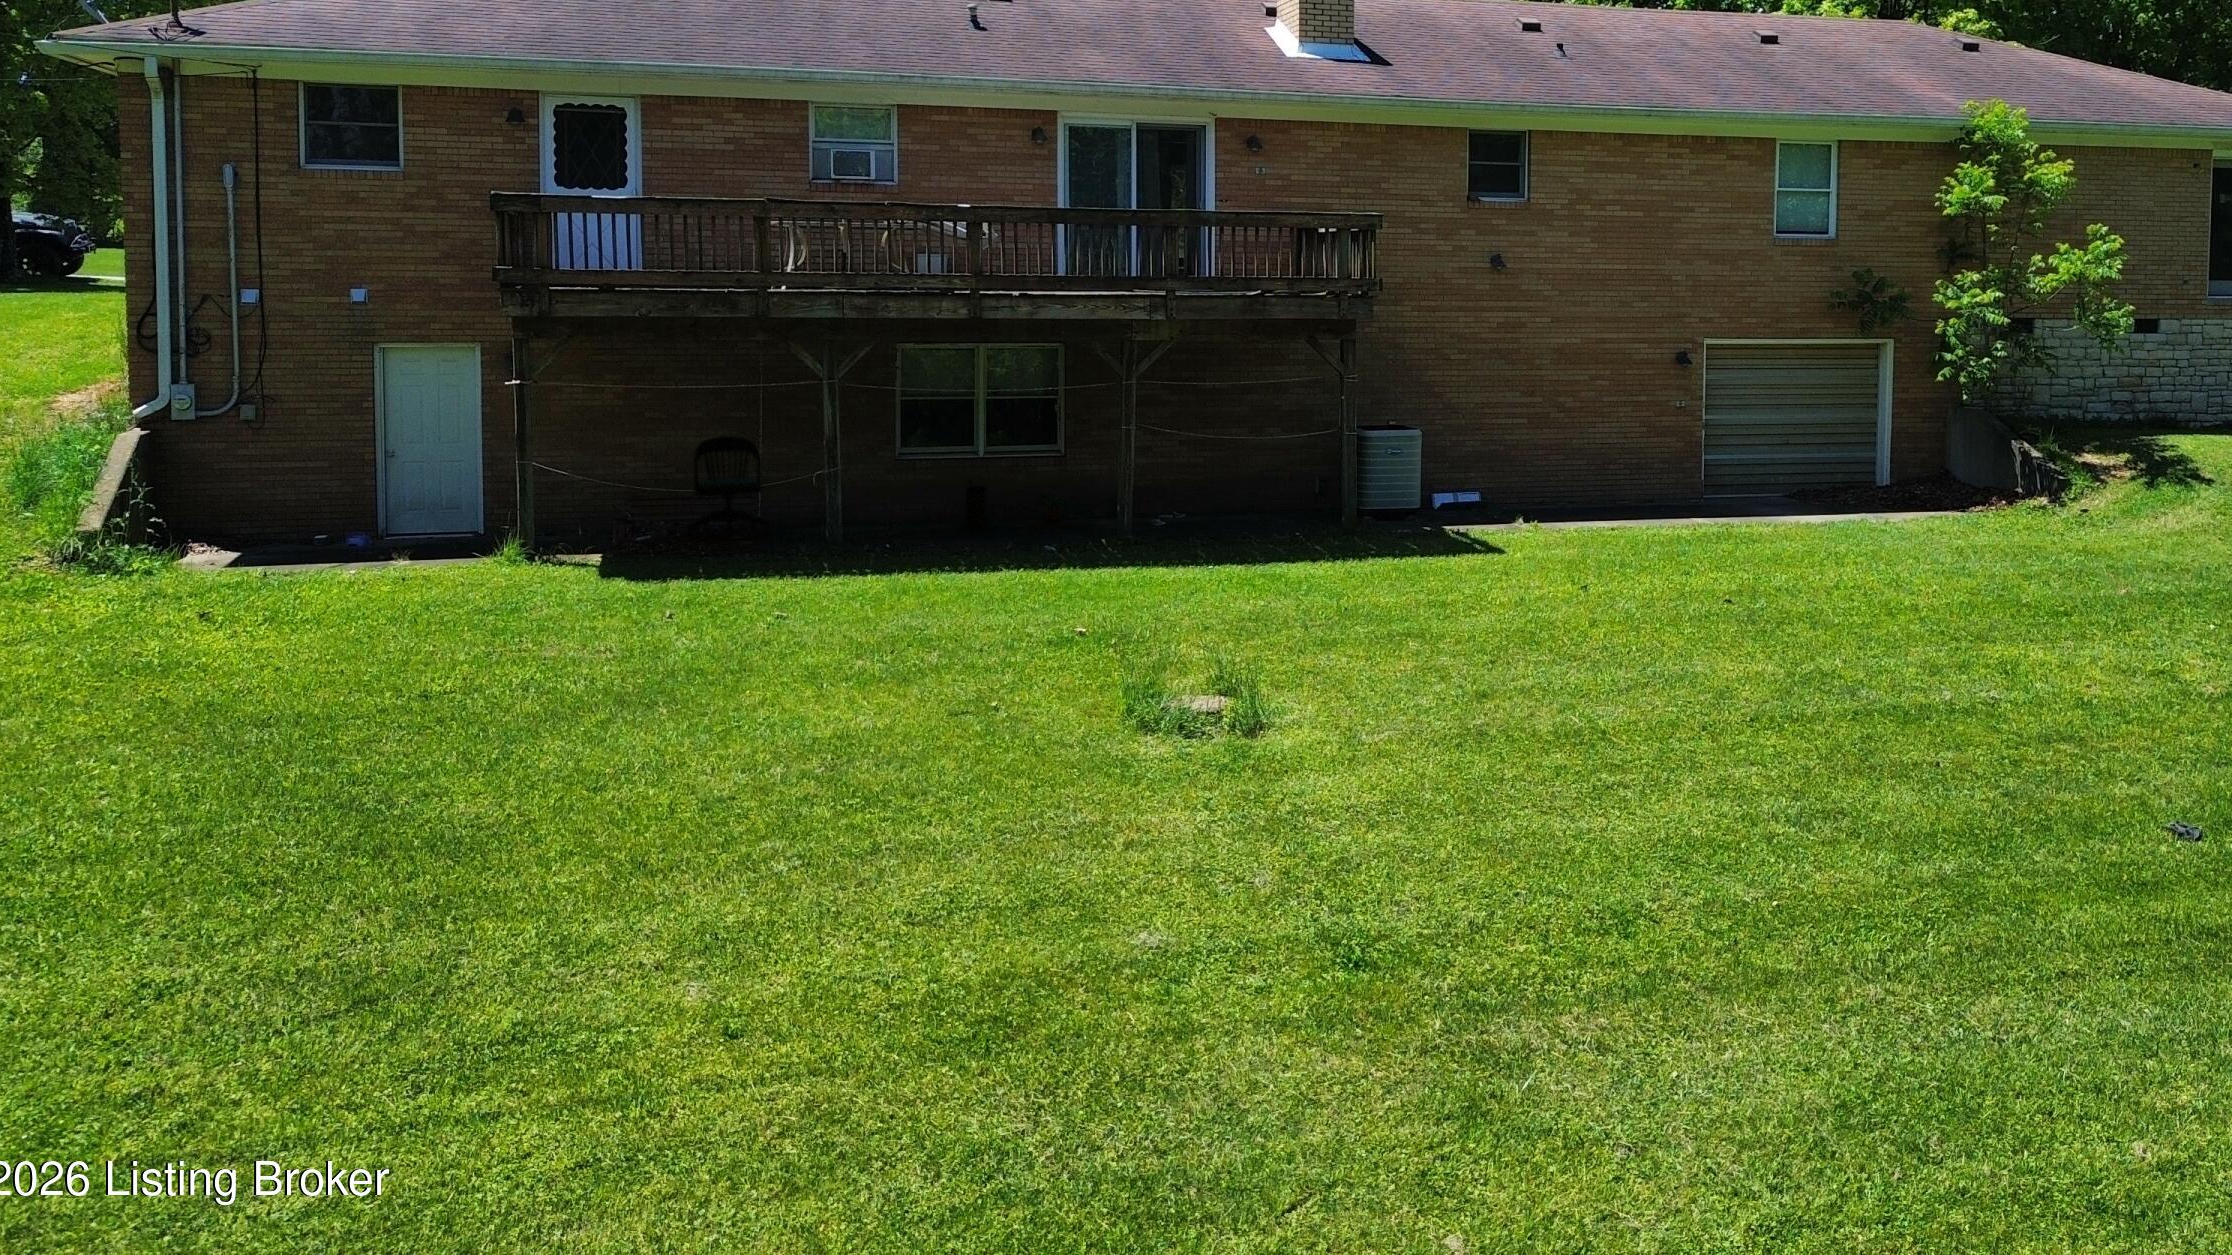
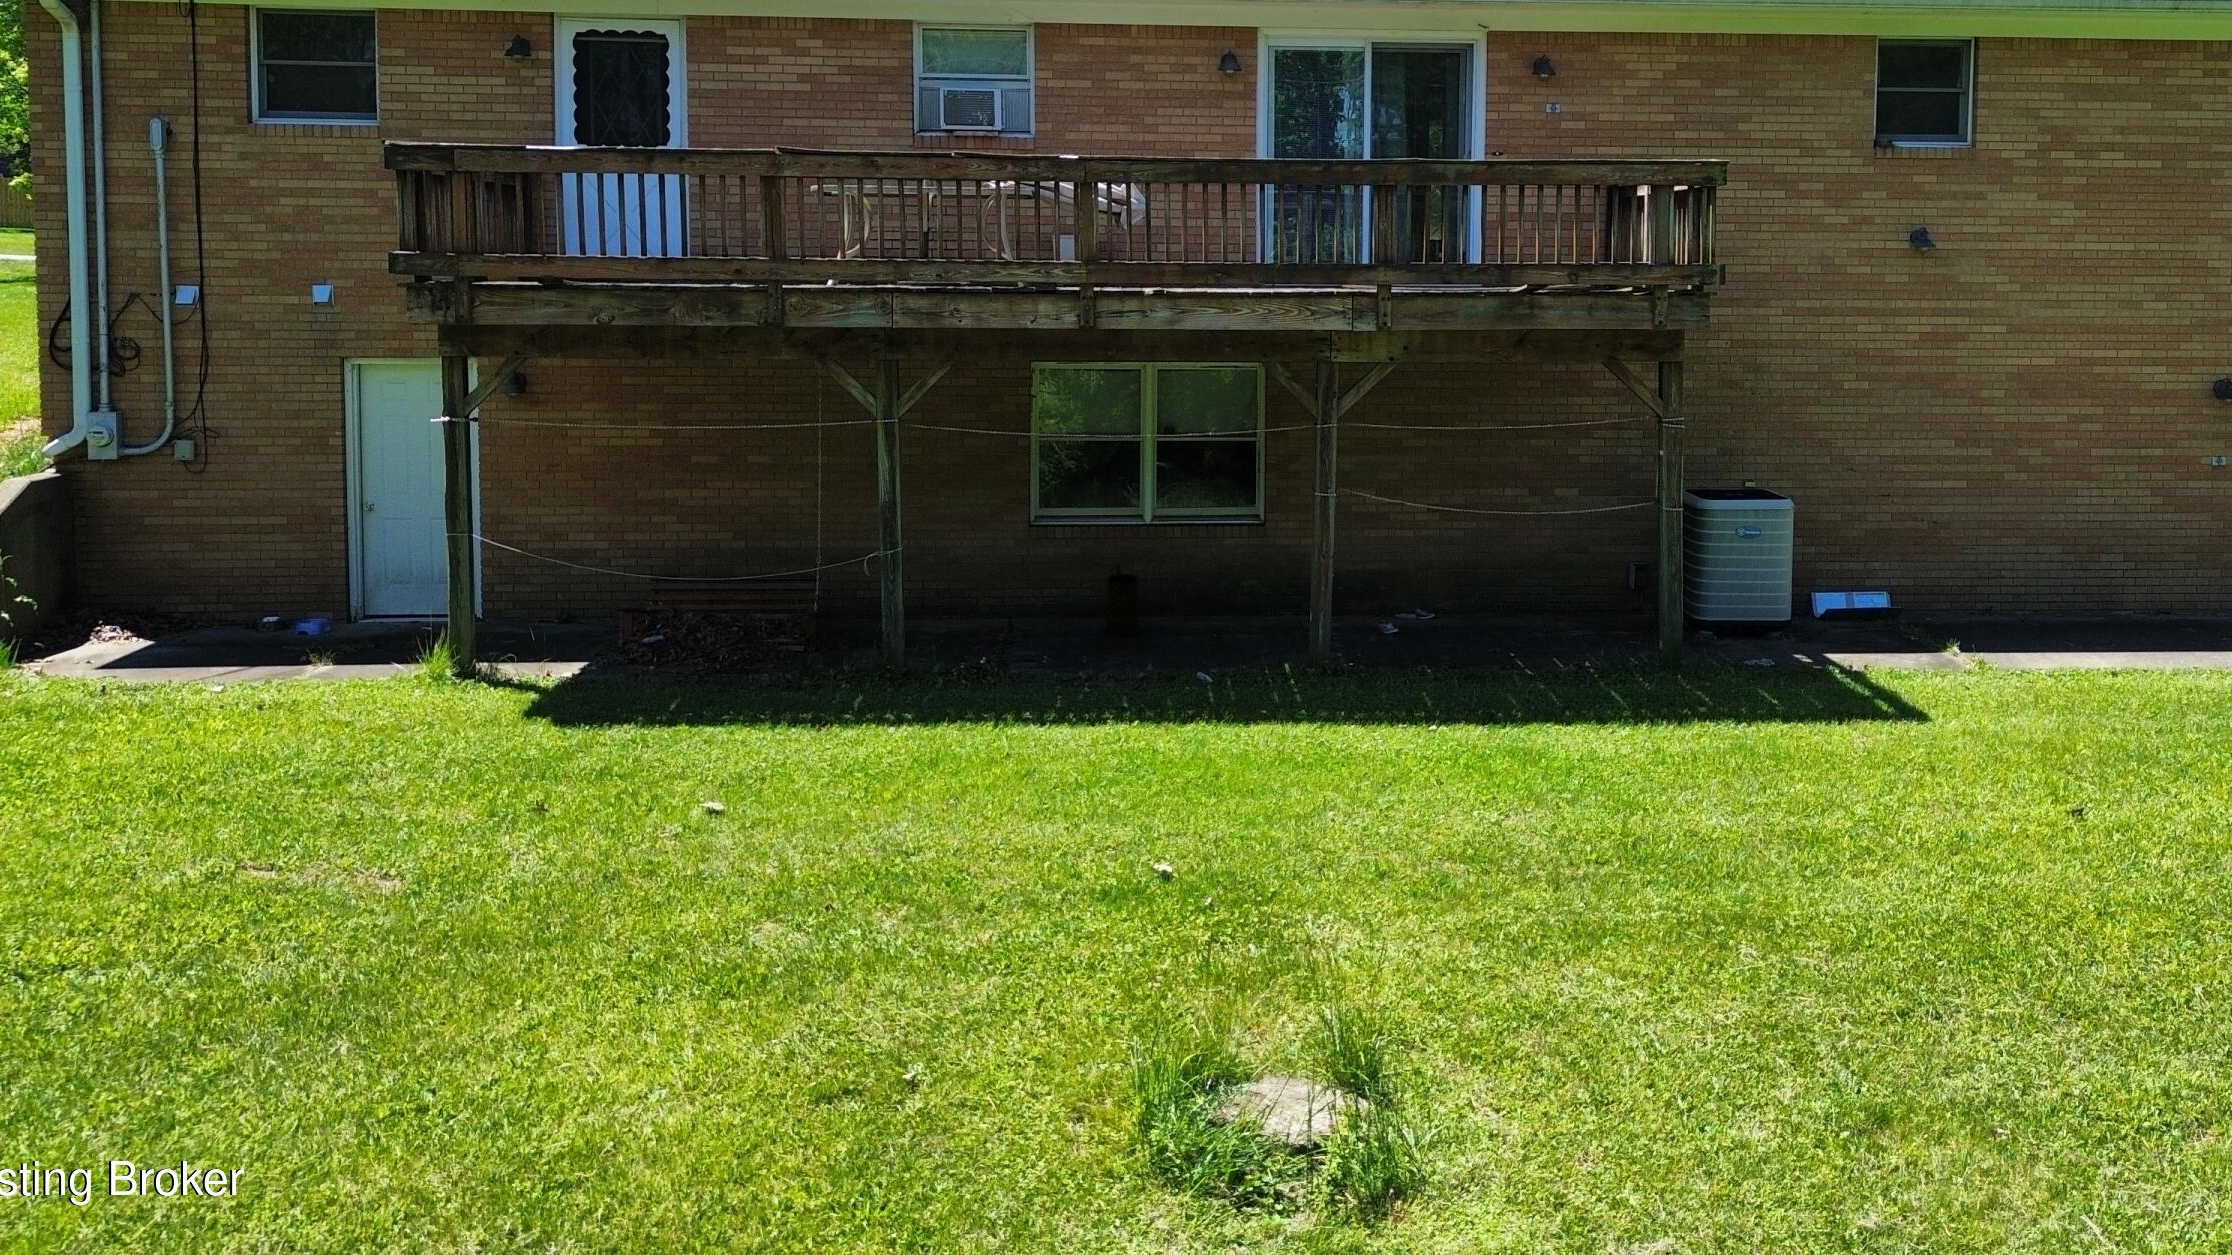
chair: present [687,436,770,537] -> none [722,495,836,641]
potted plant: present [1036,493,1075,521] -> none [1204,585,1271,628]

